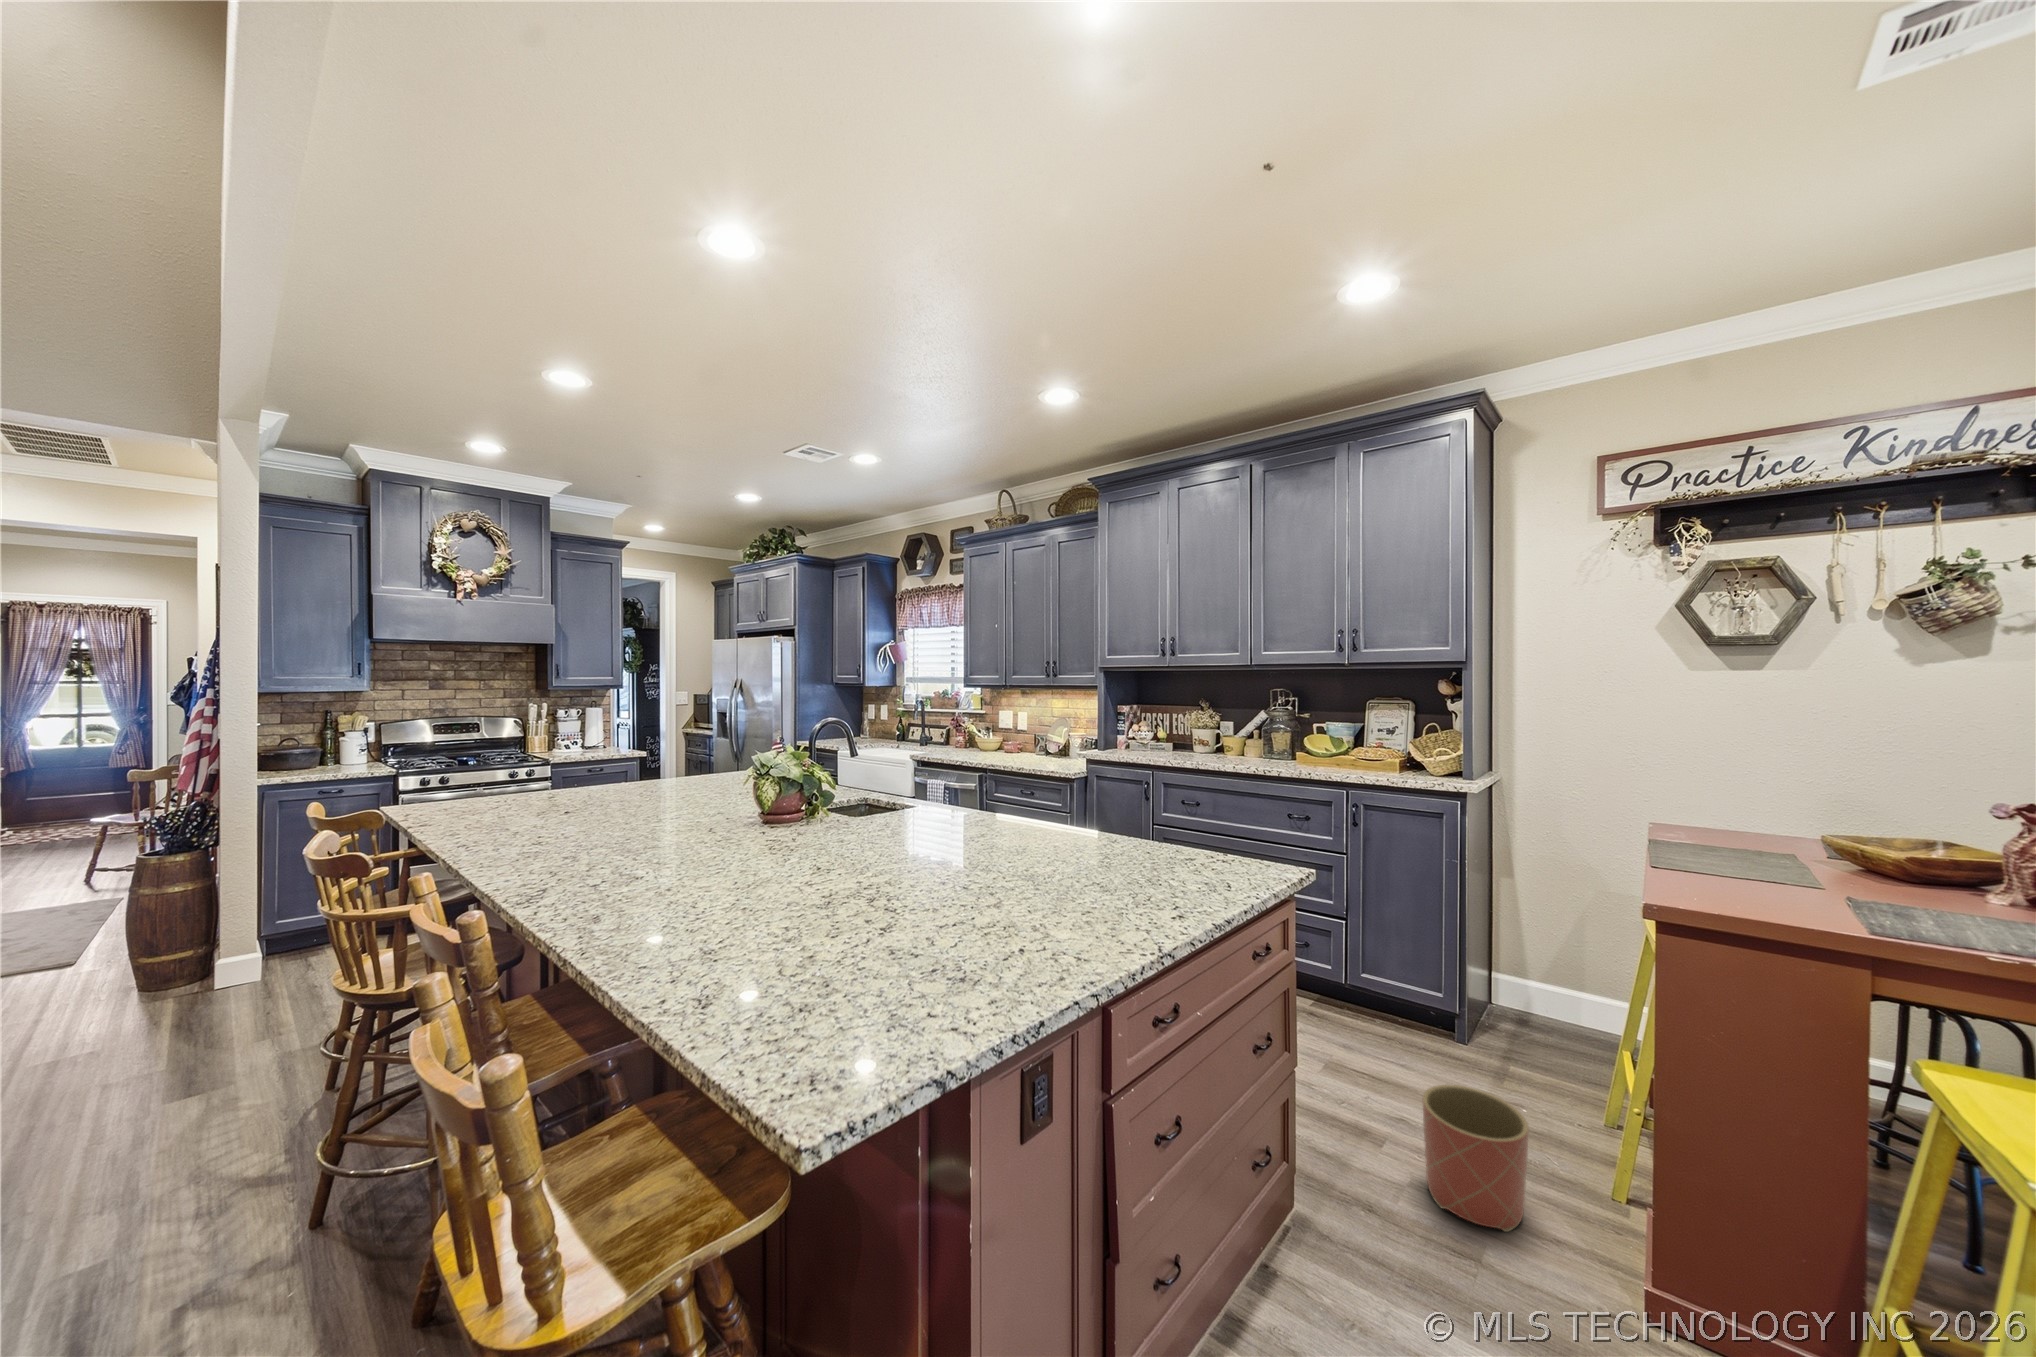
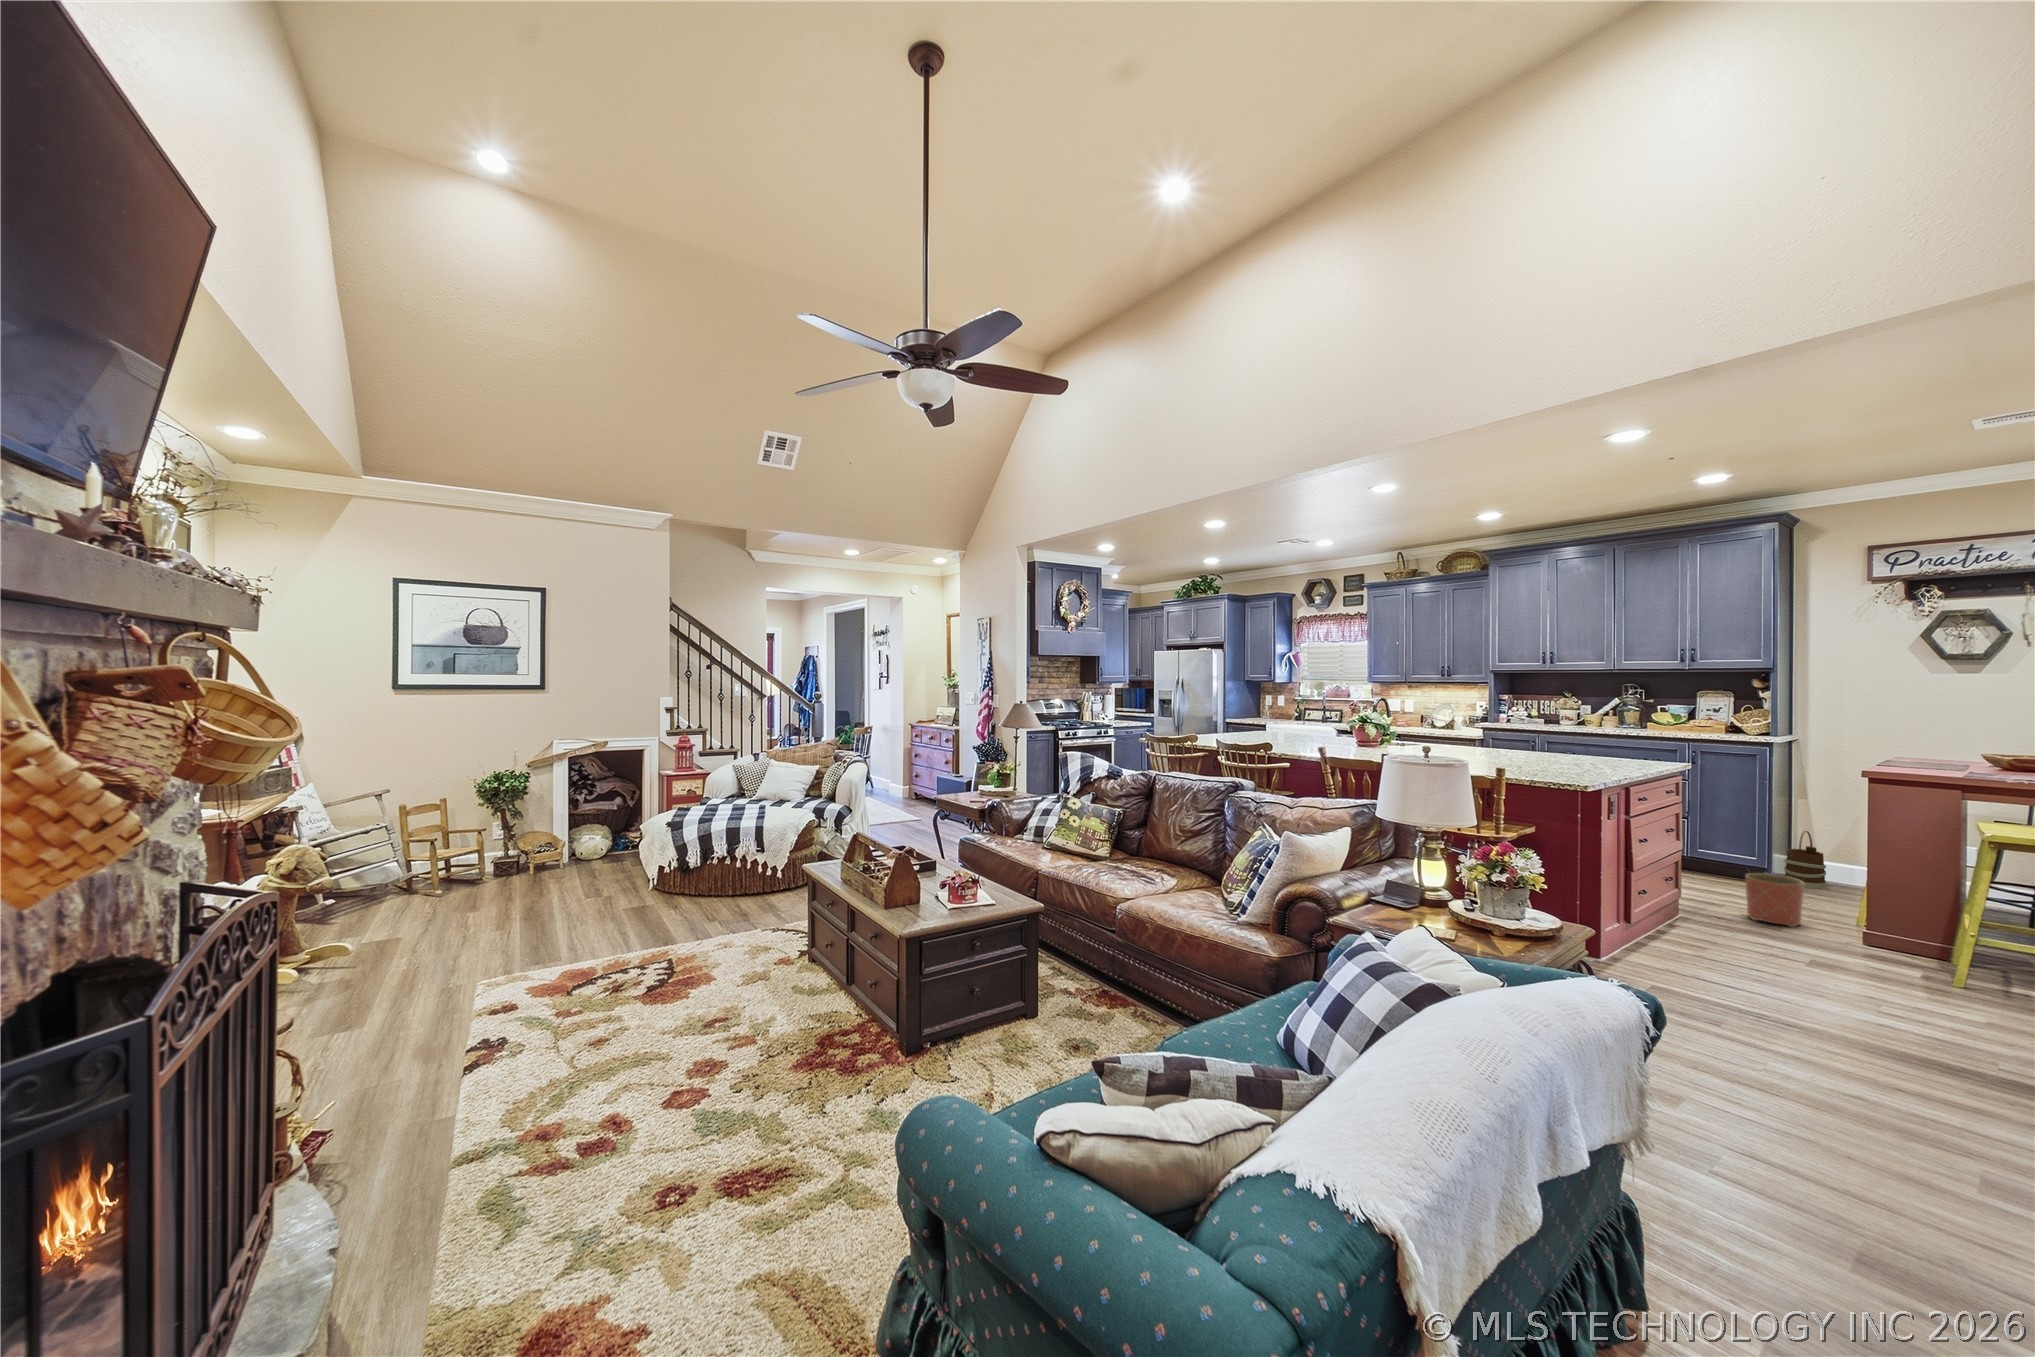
wooden bucket: none [1482,938,1544,1043] -> present [1784,831,1827,889]

